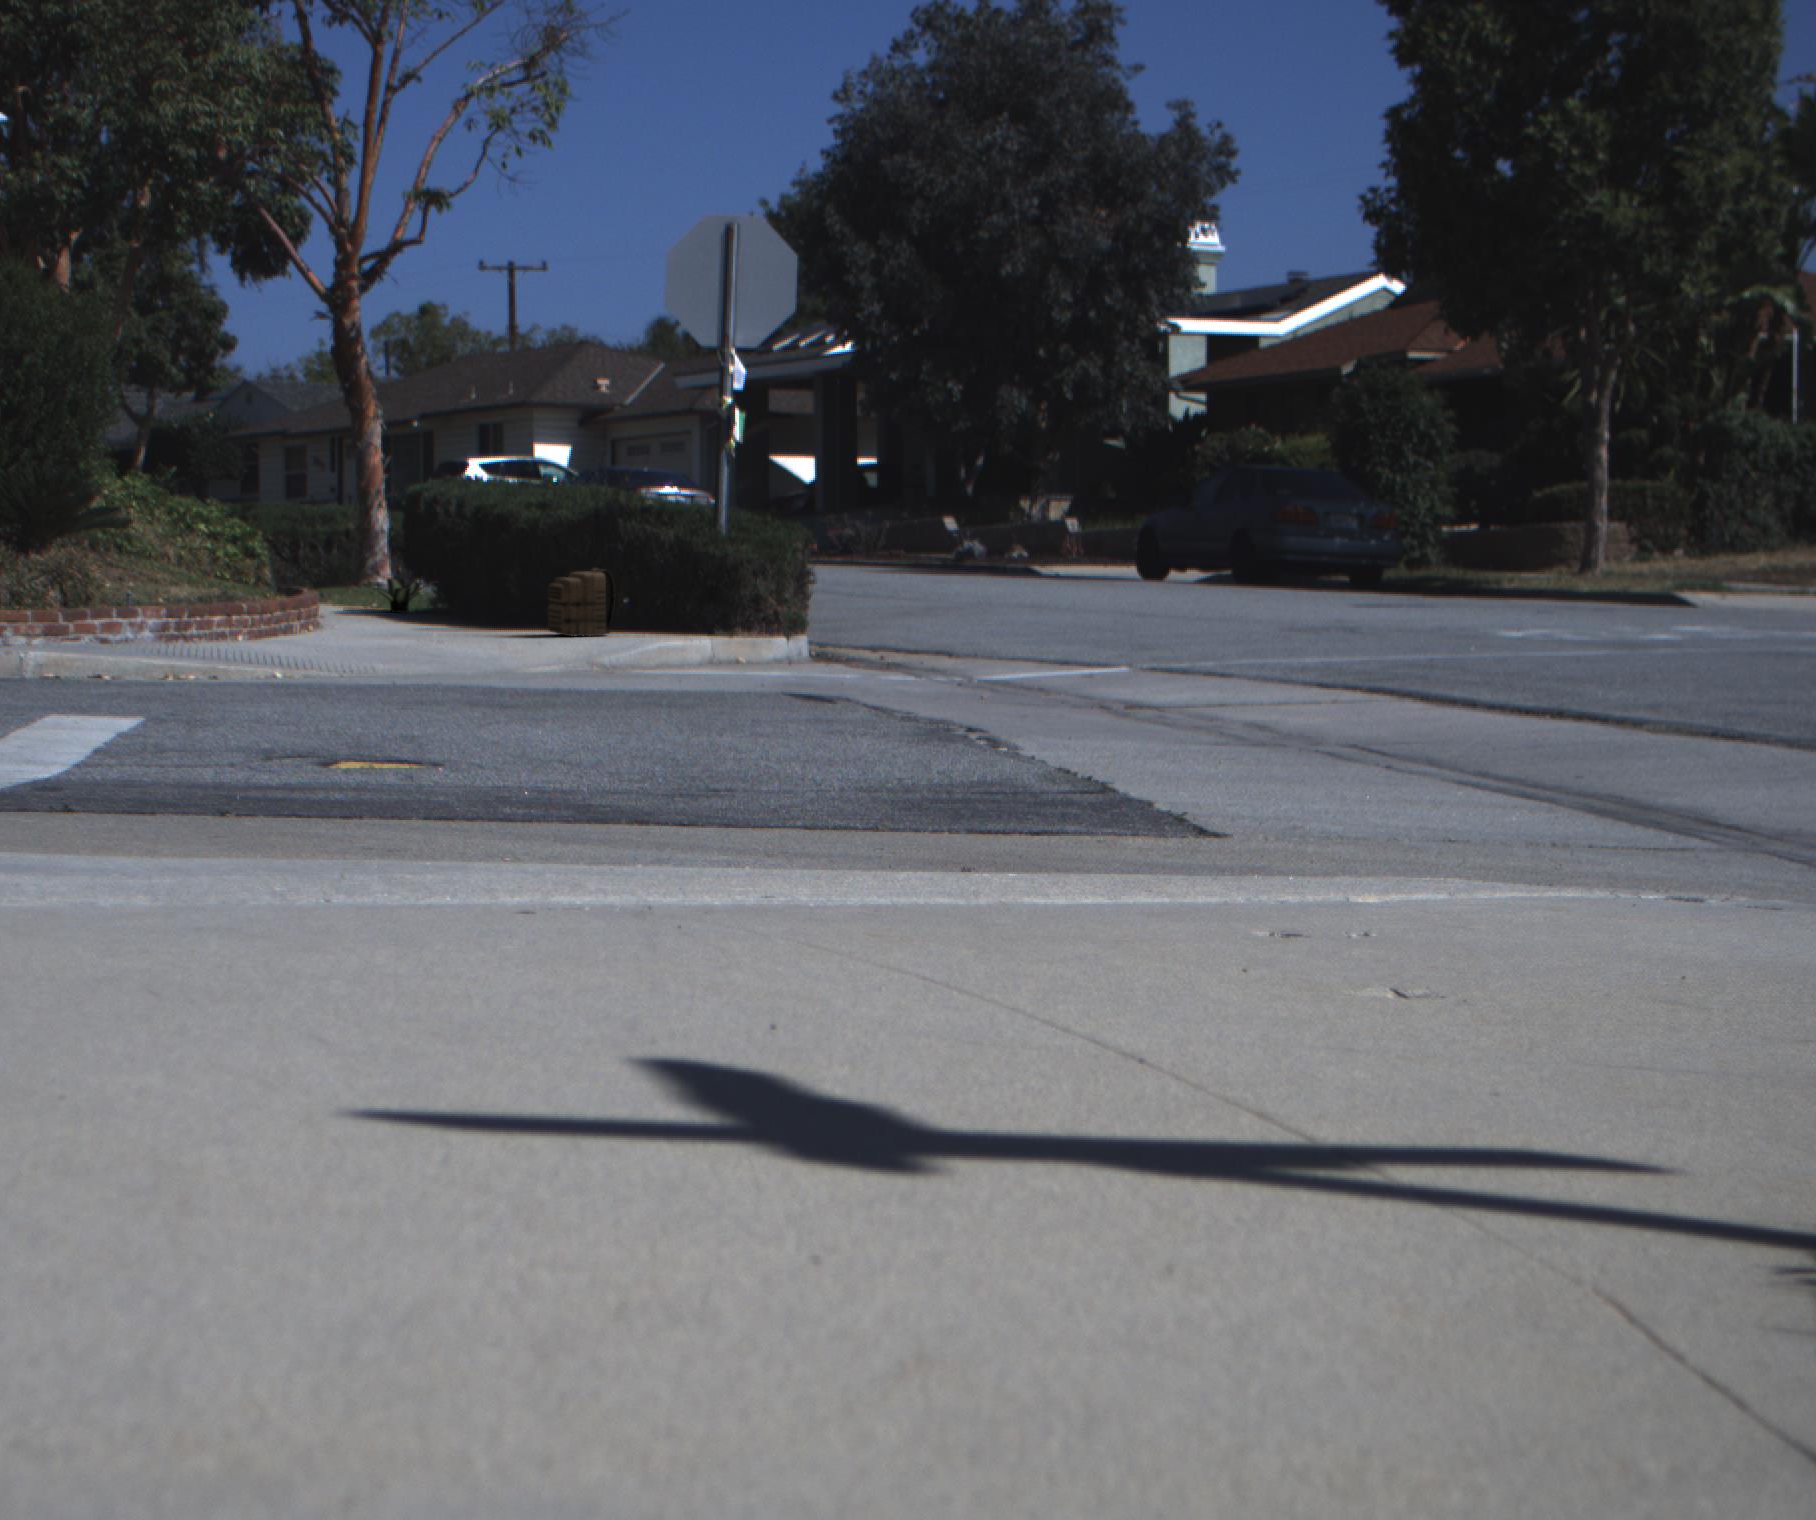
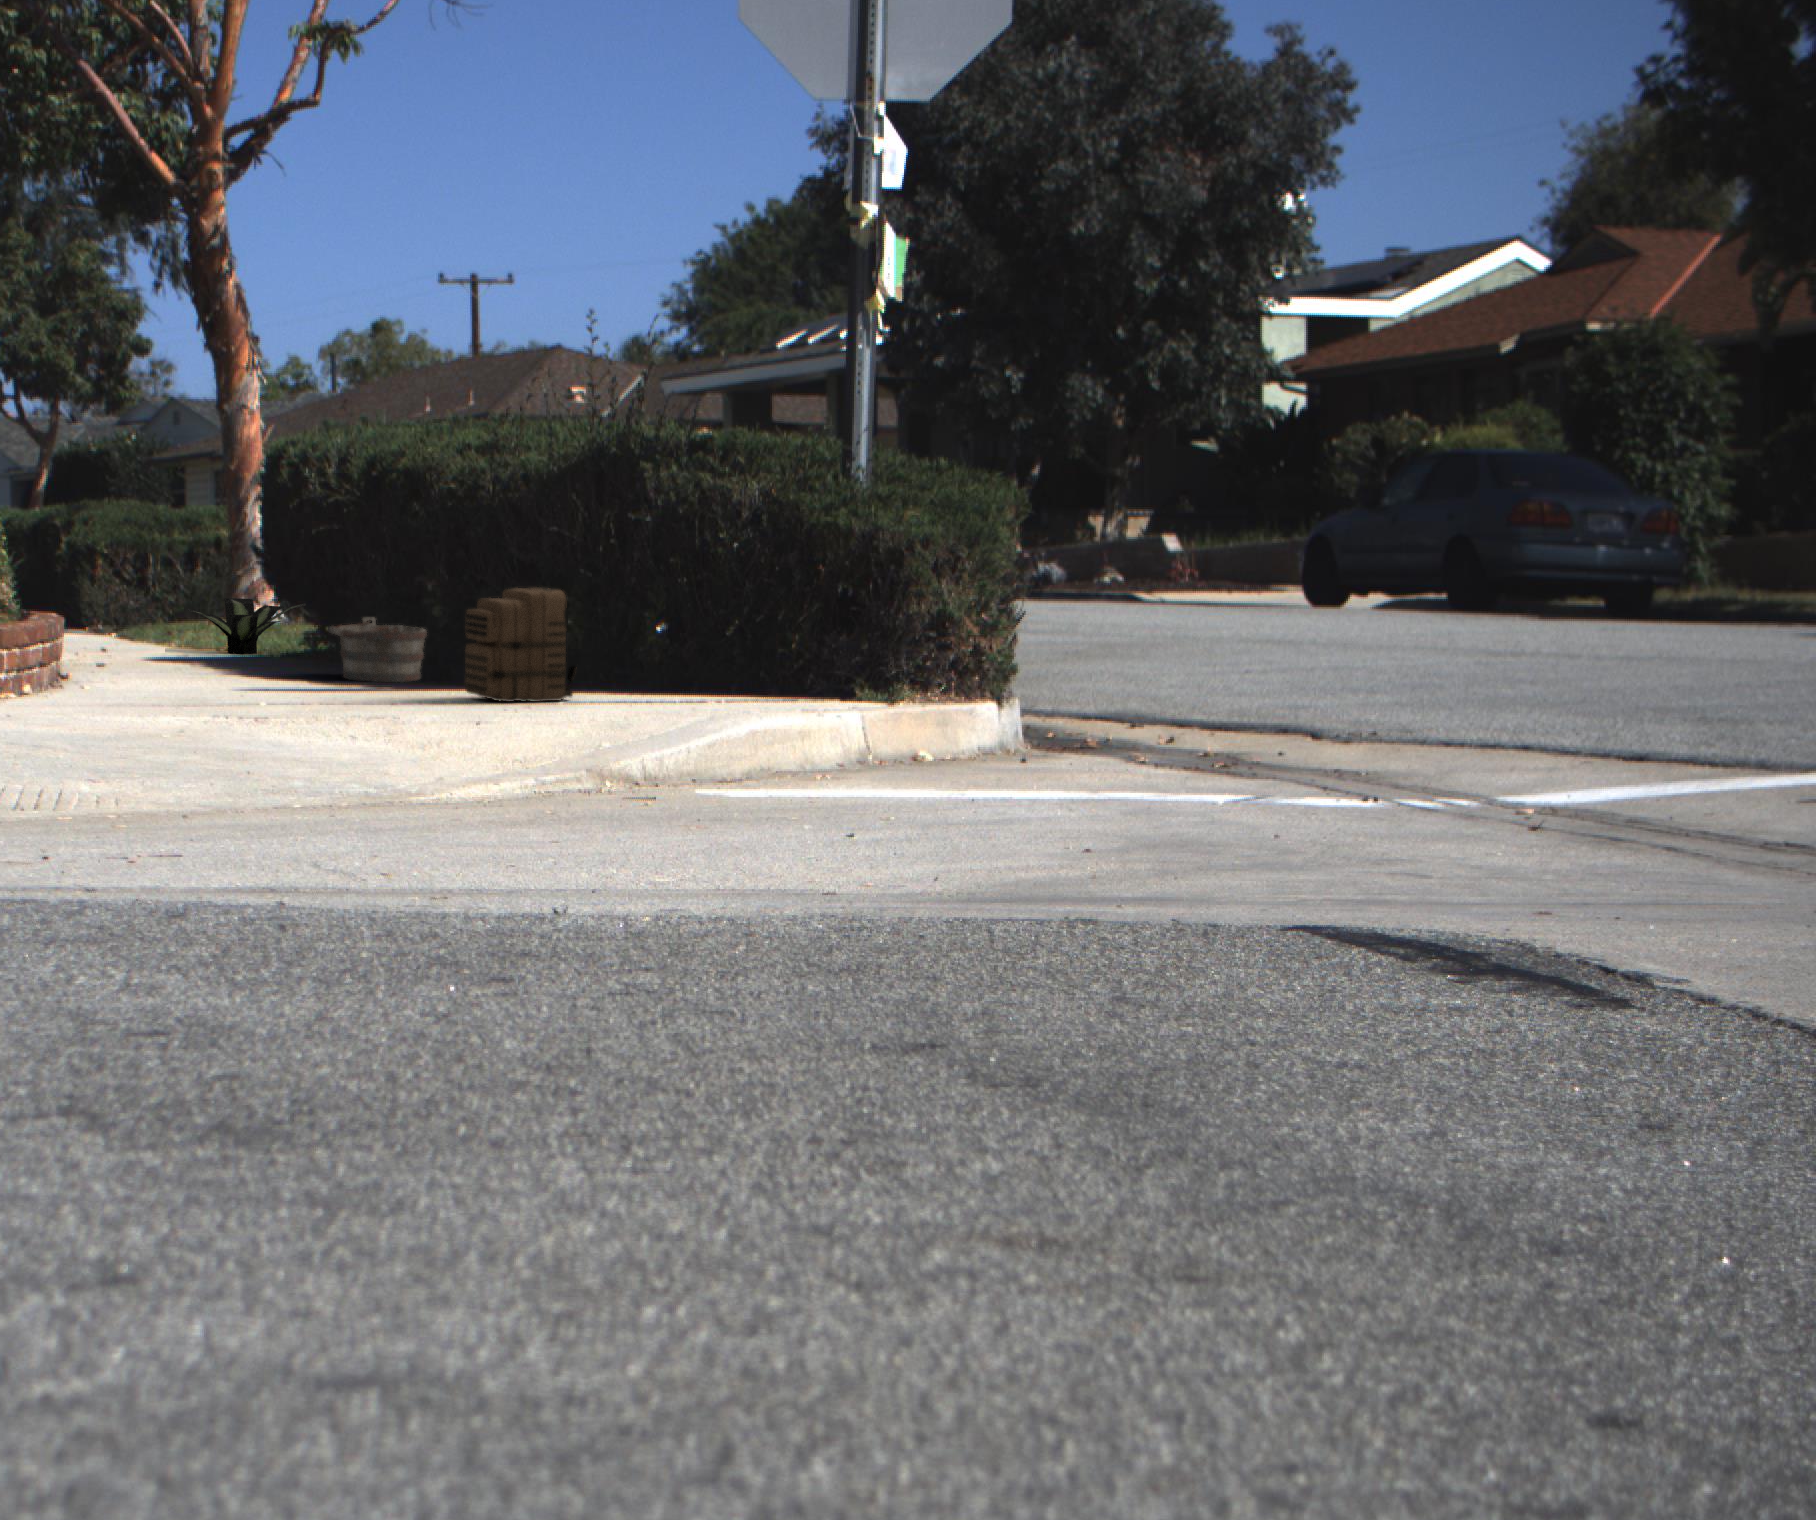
bucket: none [462,589,522,627] -> present [328,618,427,682]

